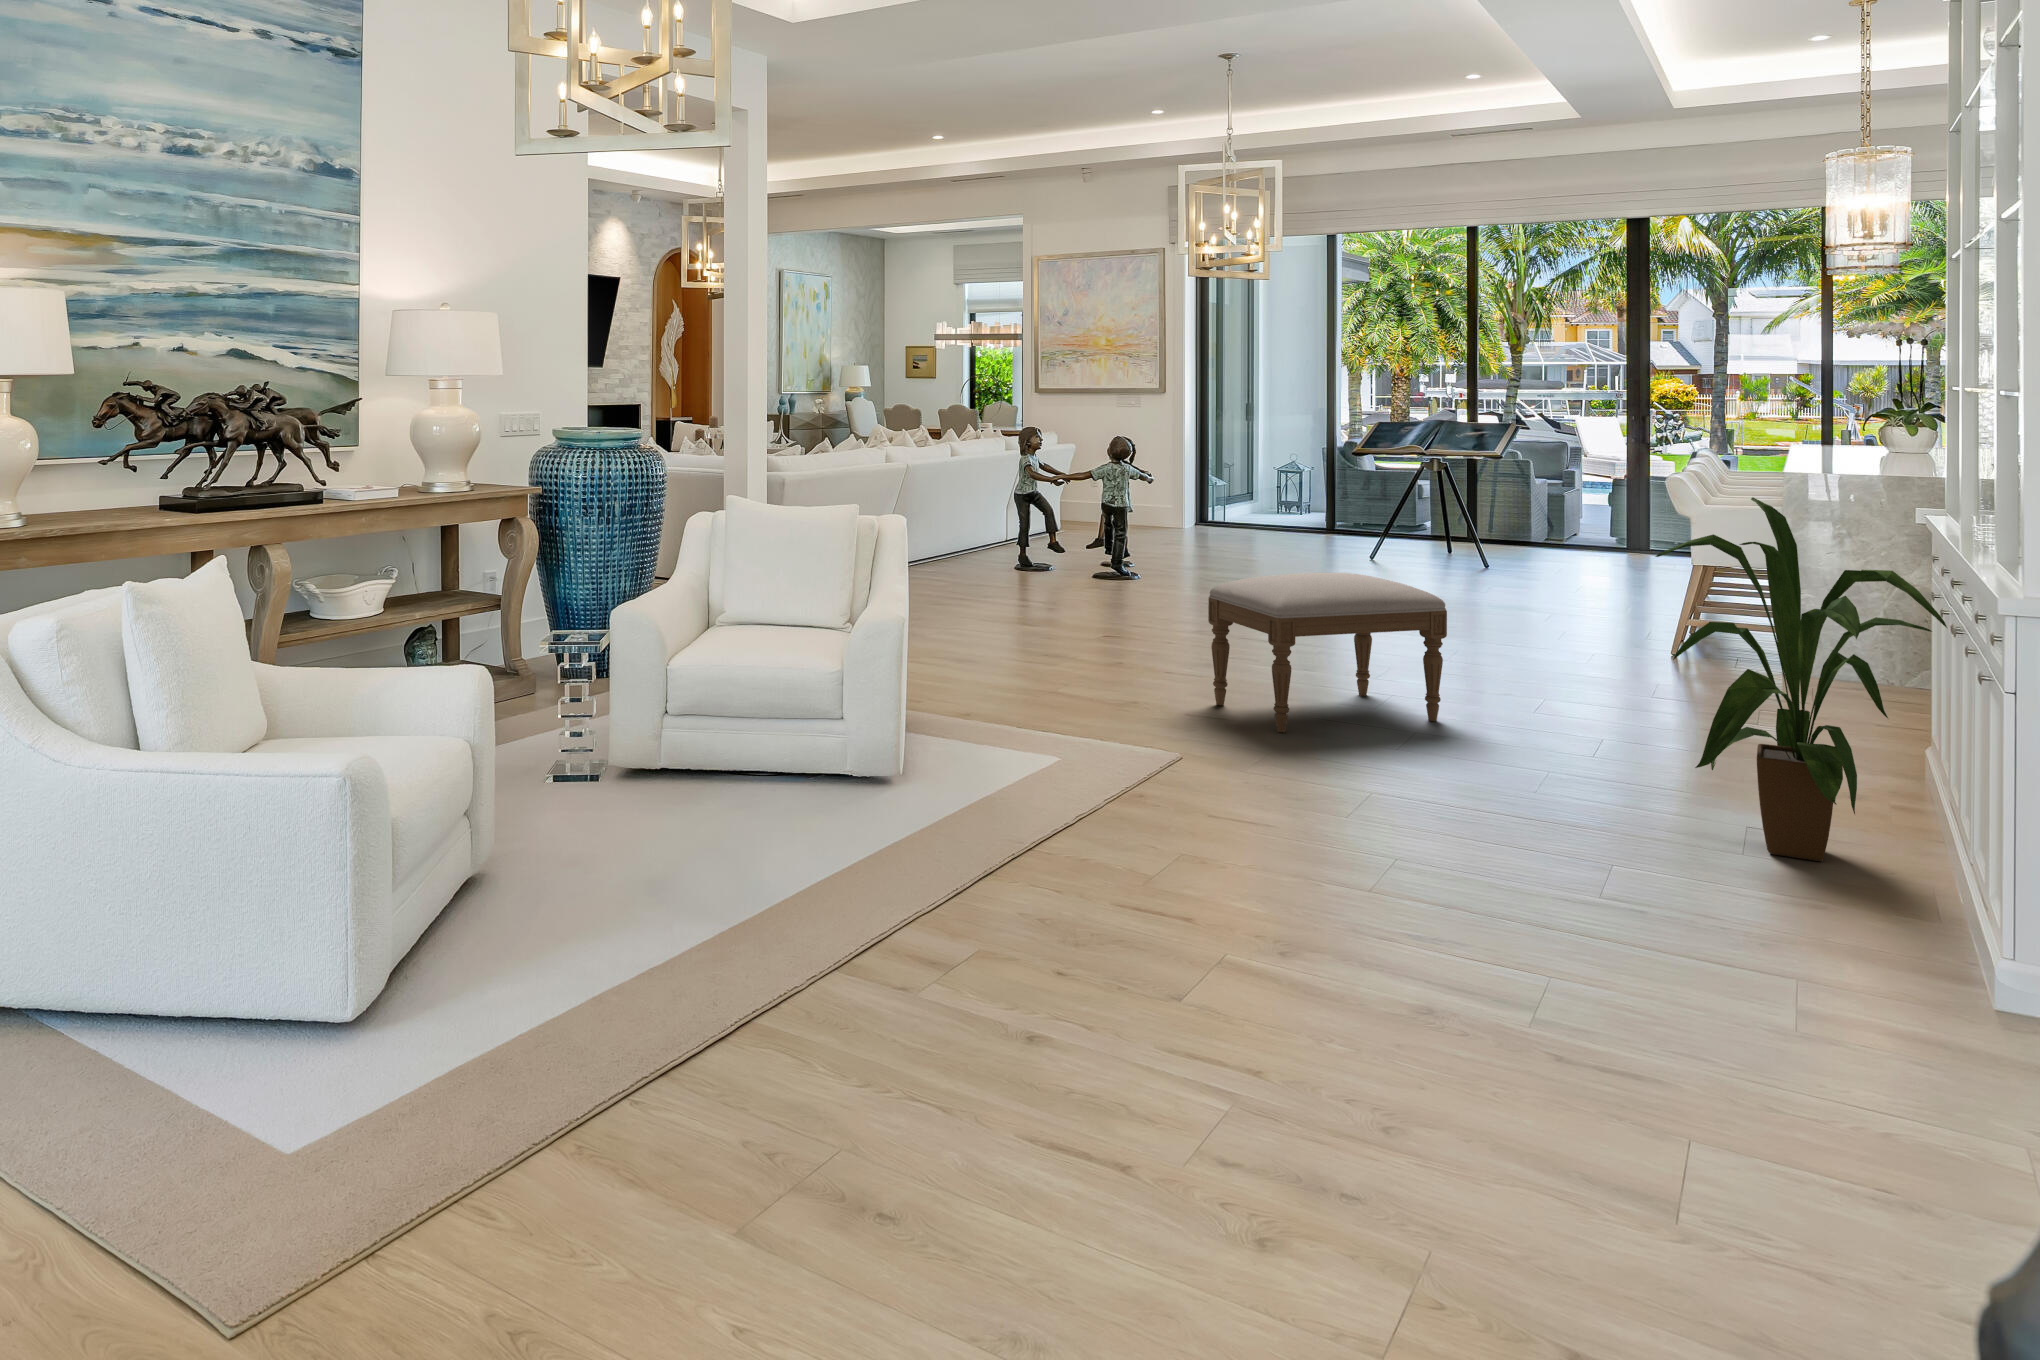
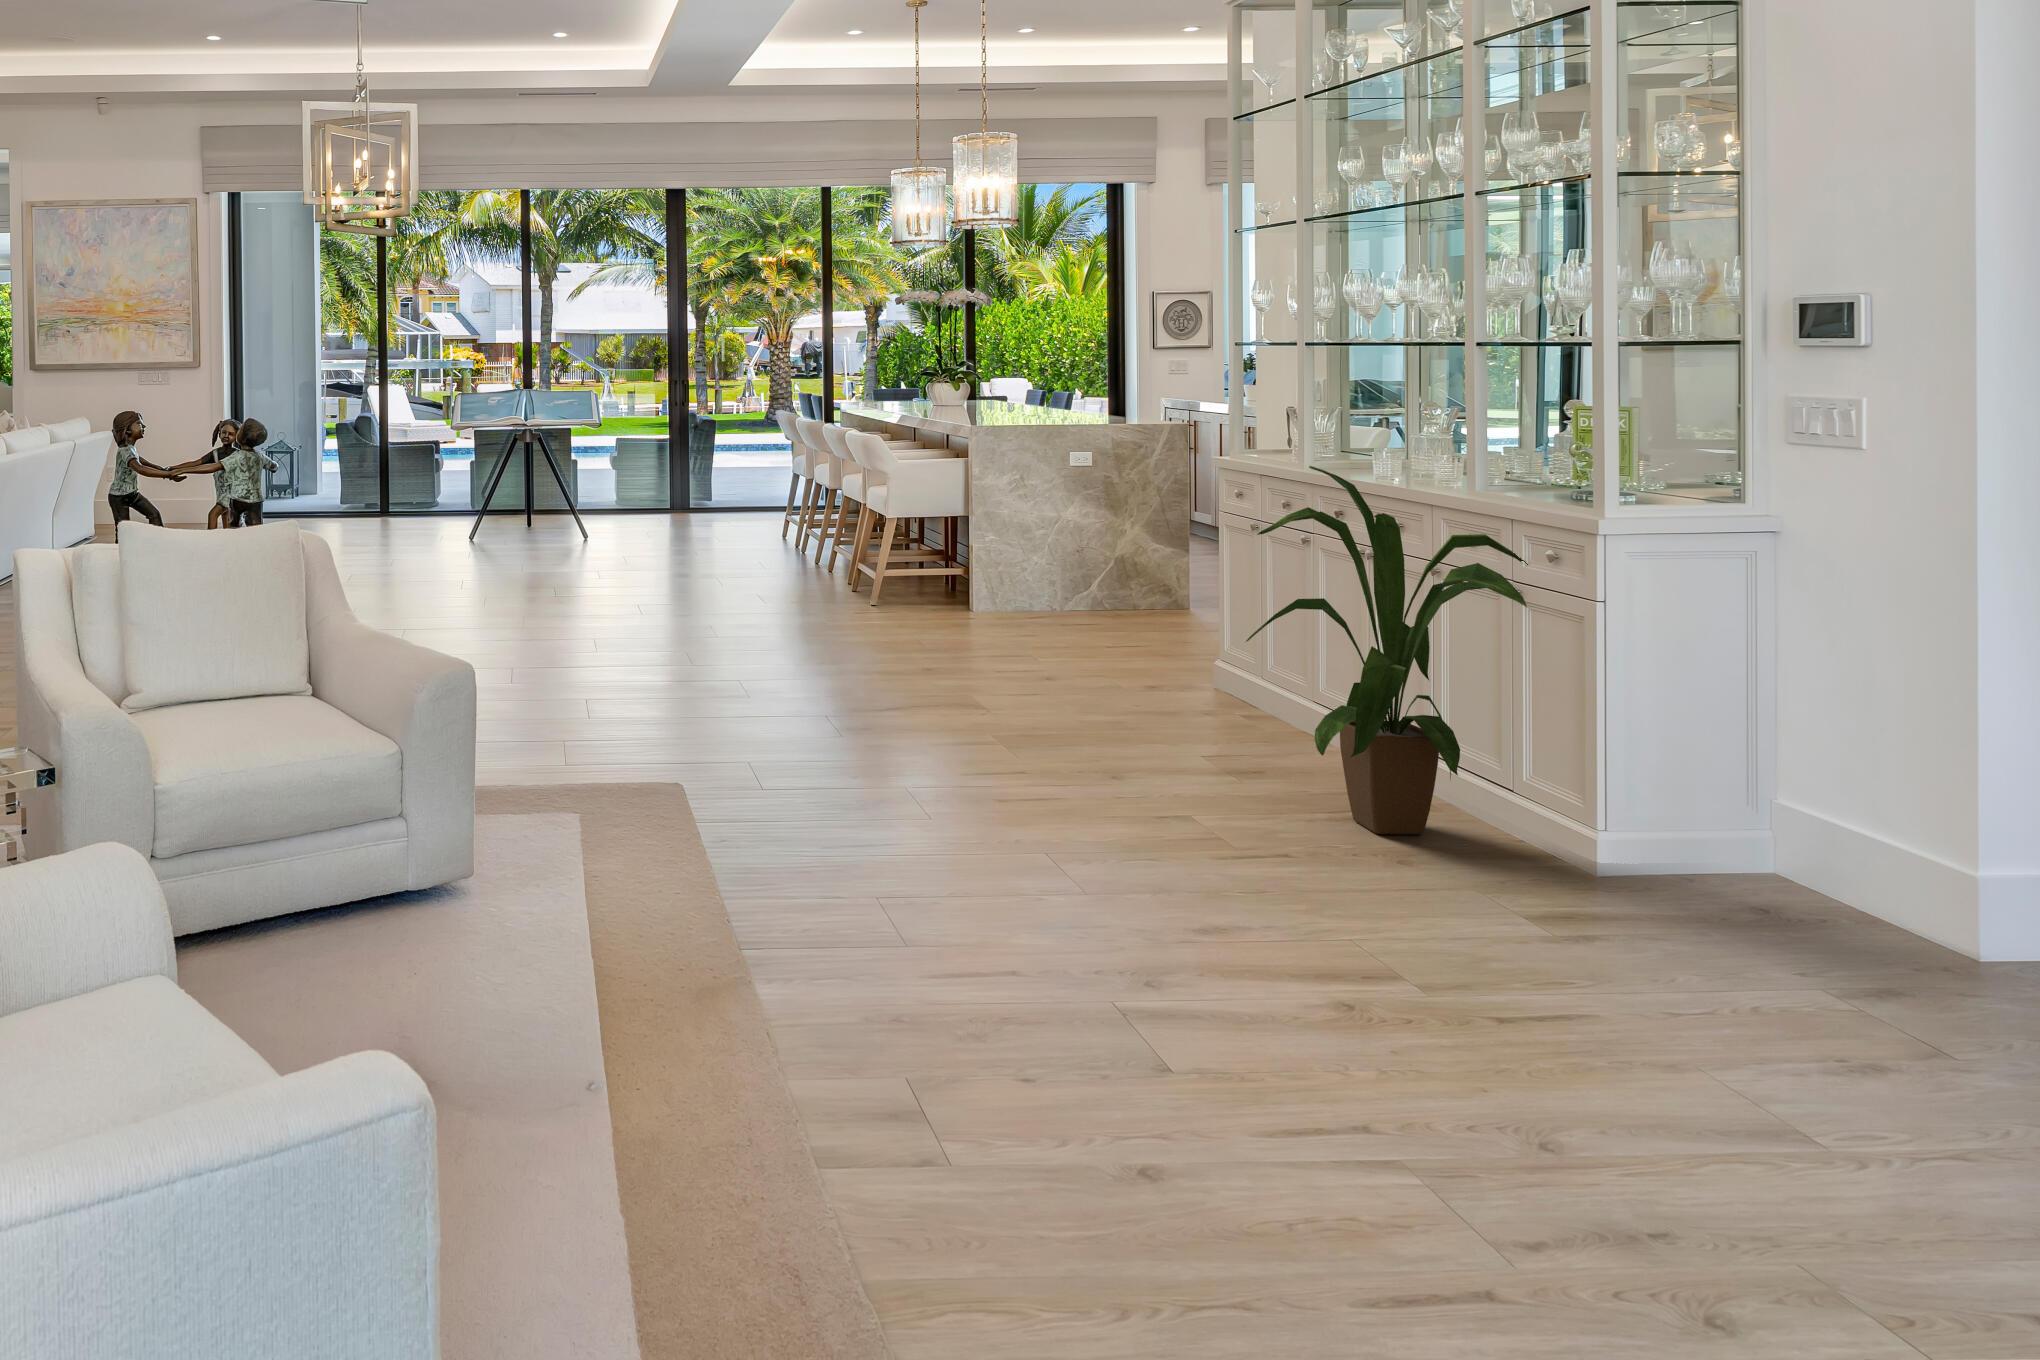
ottoman: present [1208,573,1447,732] -> none [641,572,895,769]

